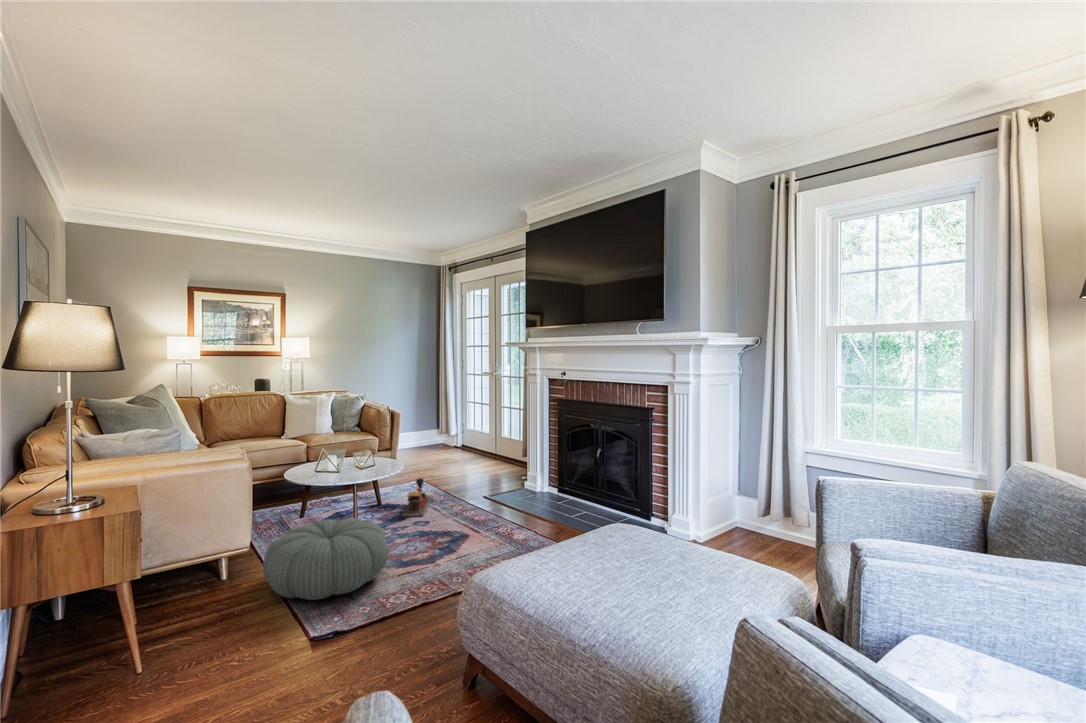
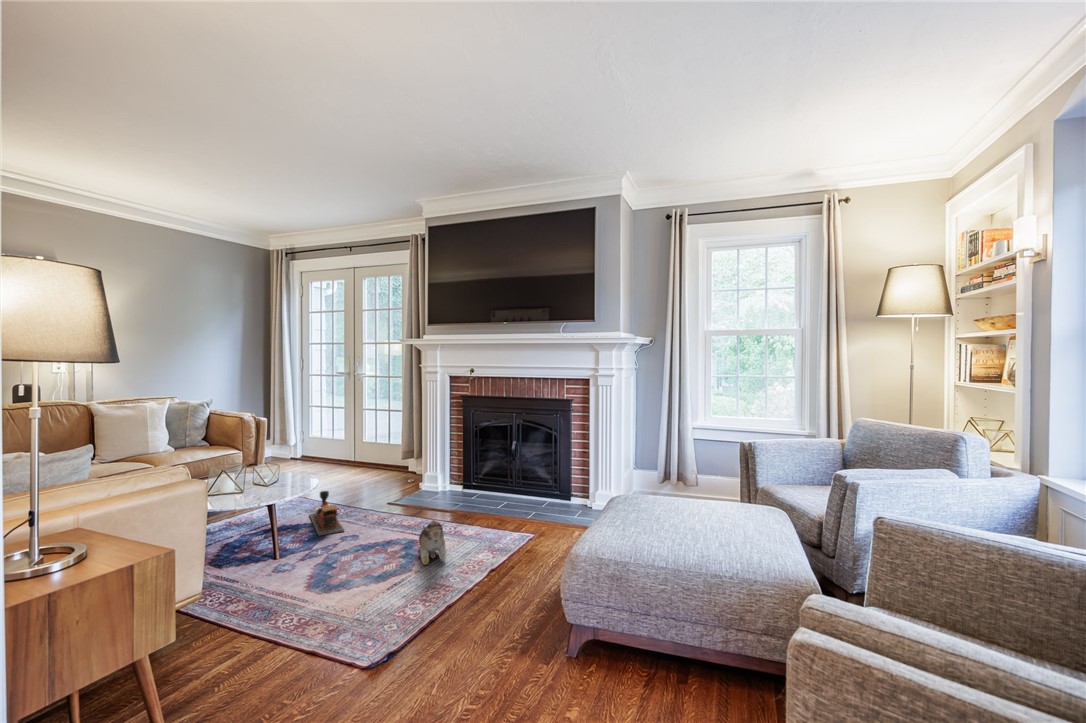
pouf: present [263,518,388,600] -> none [230,538,380,640]
plush toy: none [441,518,476,559] -> present [418,520,446,565]

